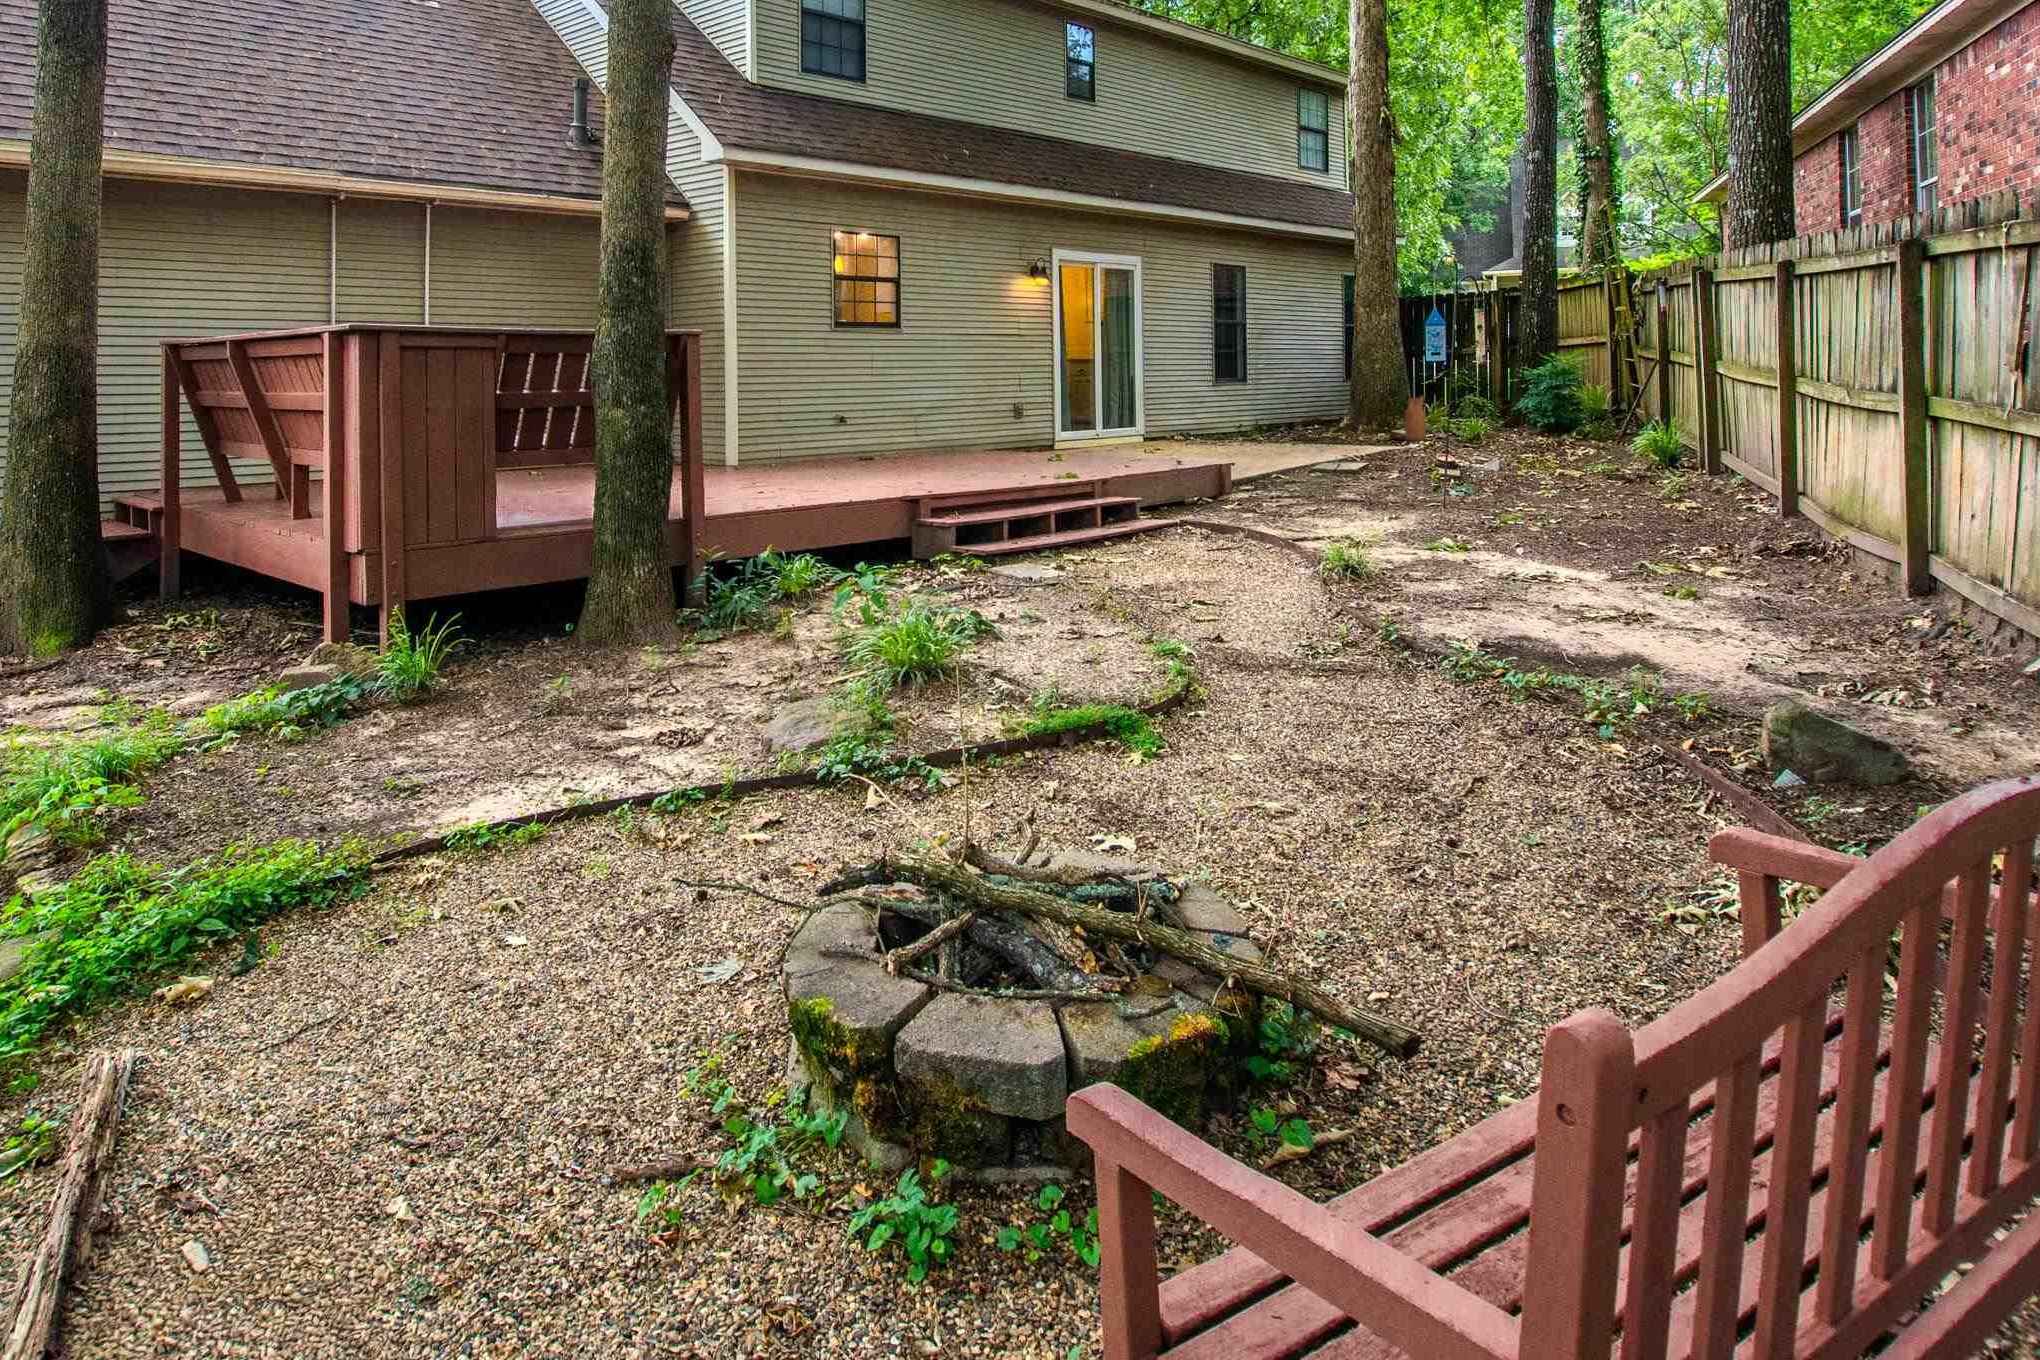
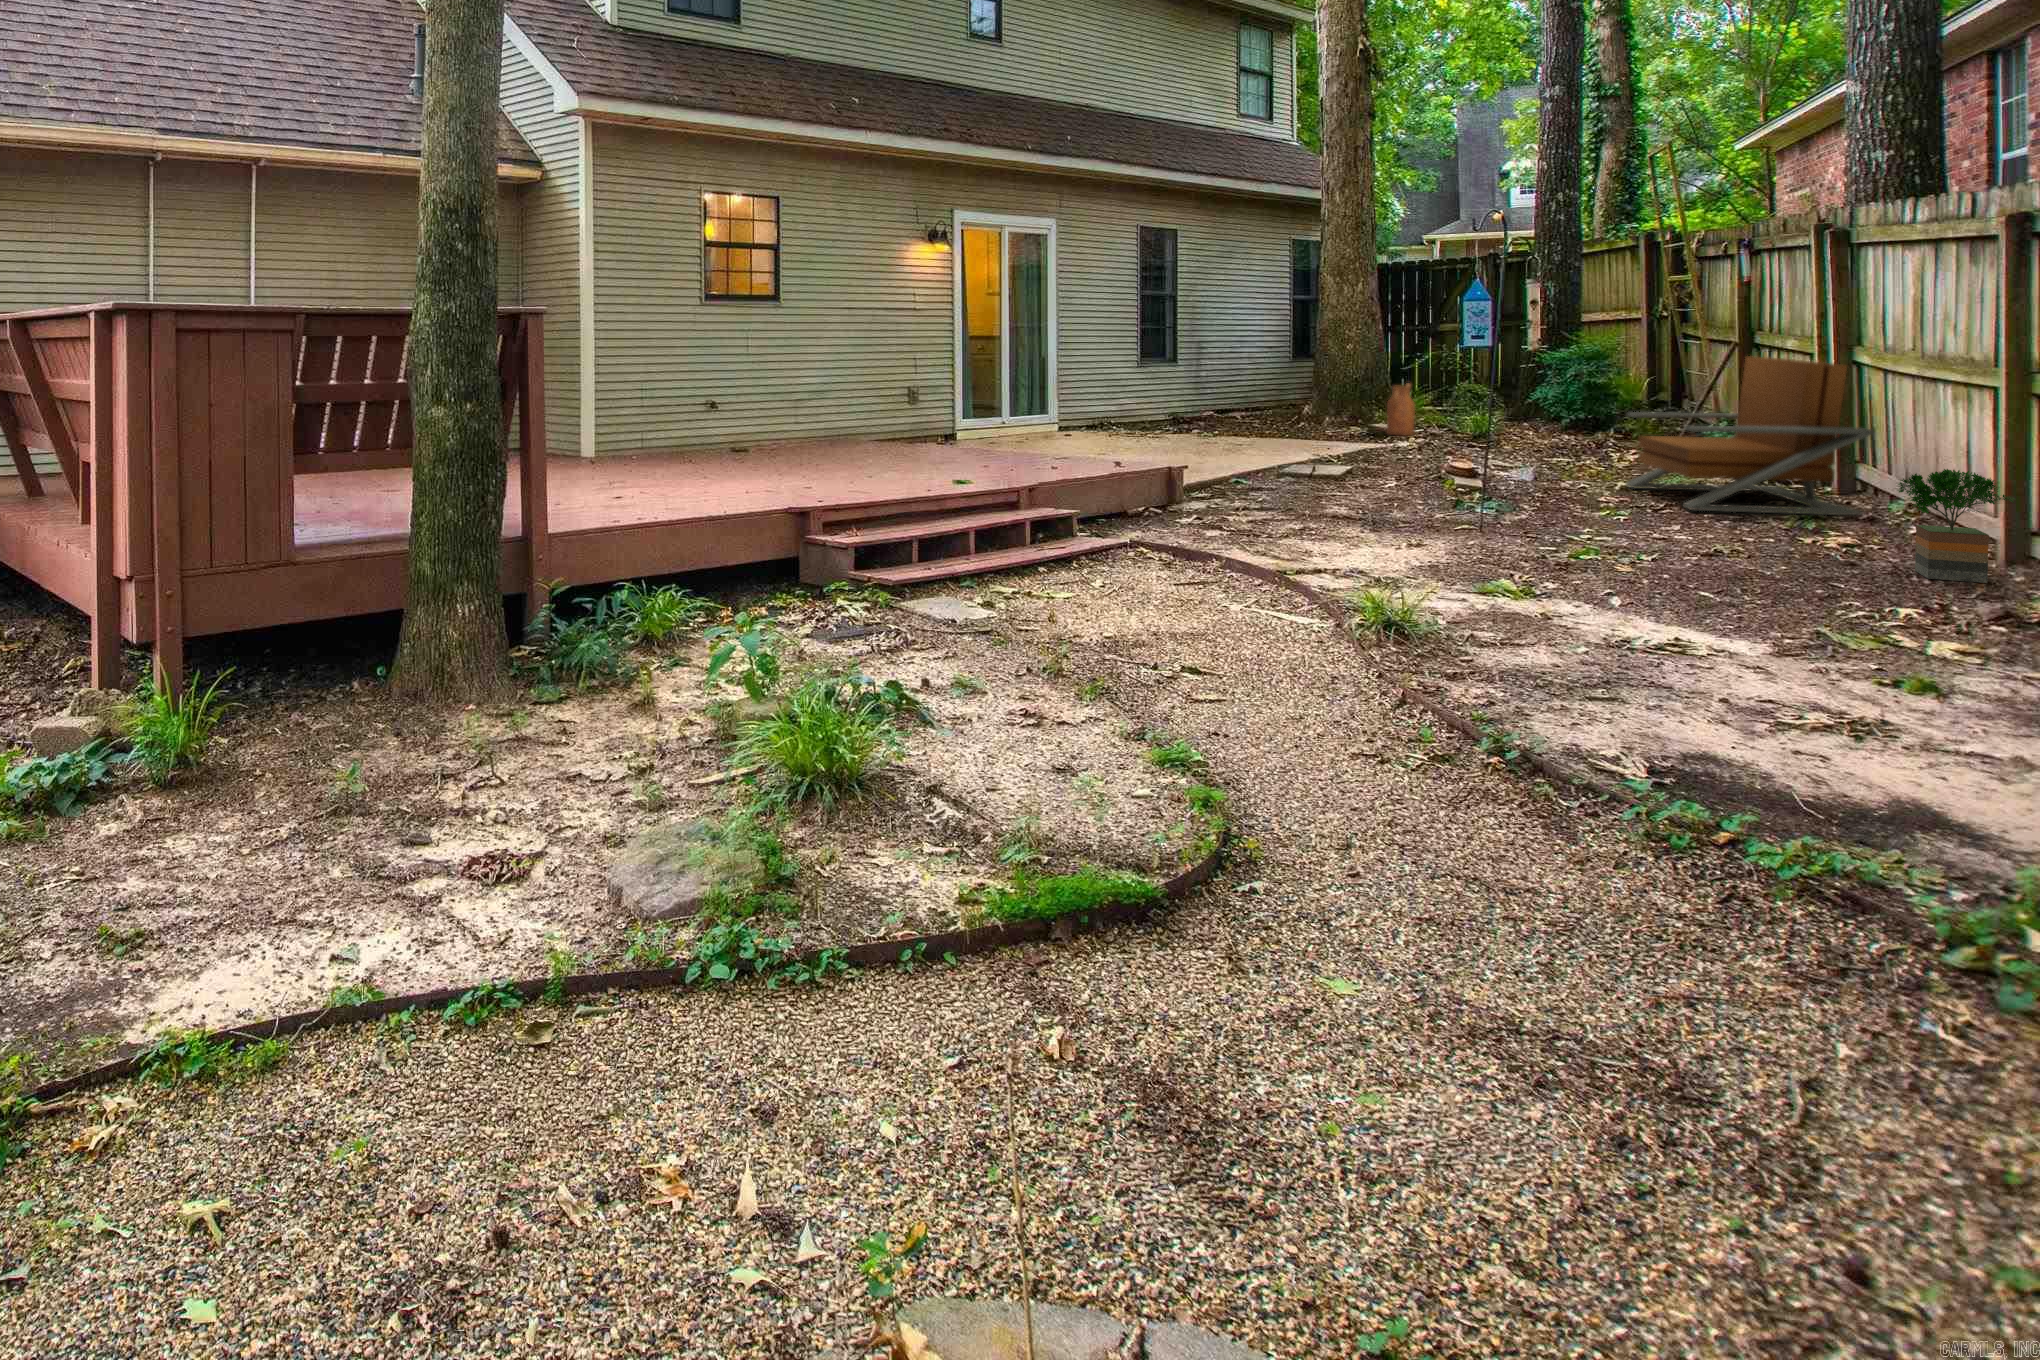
lounge chair: none [1557,367,1706,485] -> present [1626,356,1873,515]
potted tree: none [1694,441,1764,522] -> present [1898,469,2014,583]

